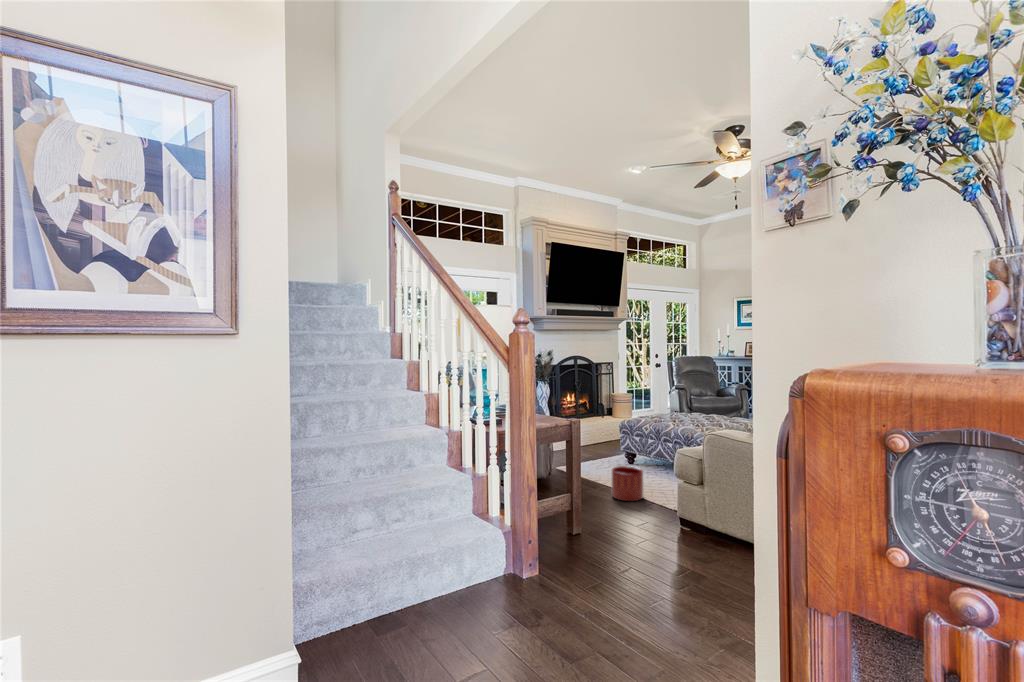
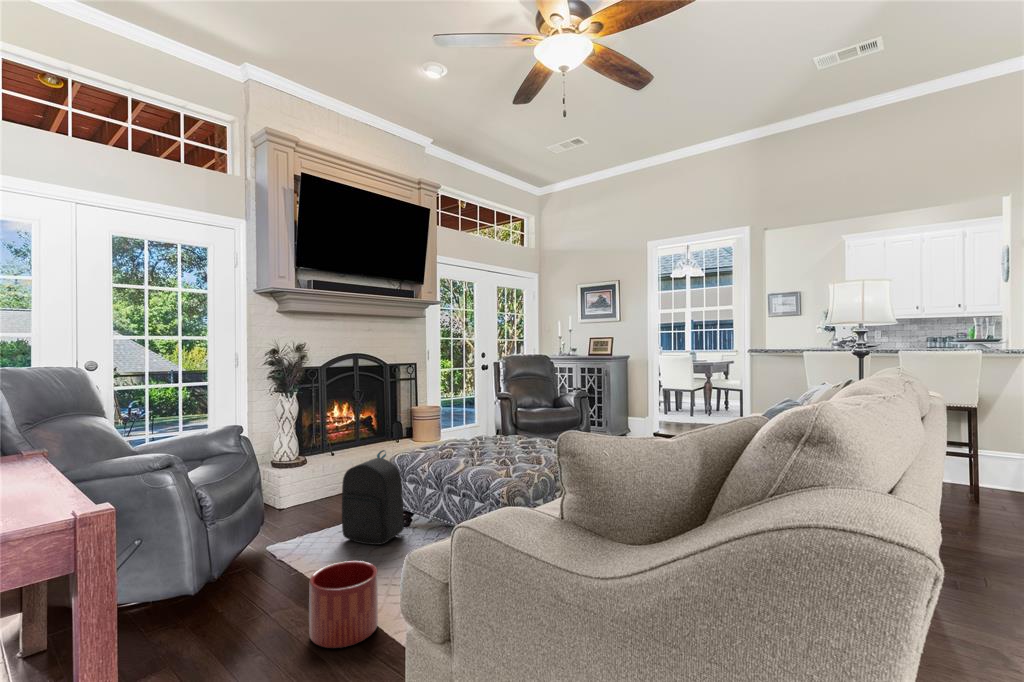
backpack: none [597,417,633,470] -> present [342,450,404,545]

